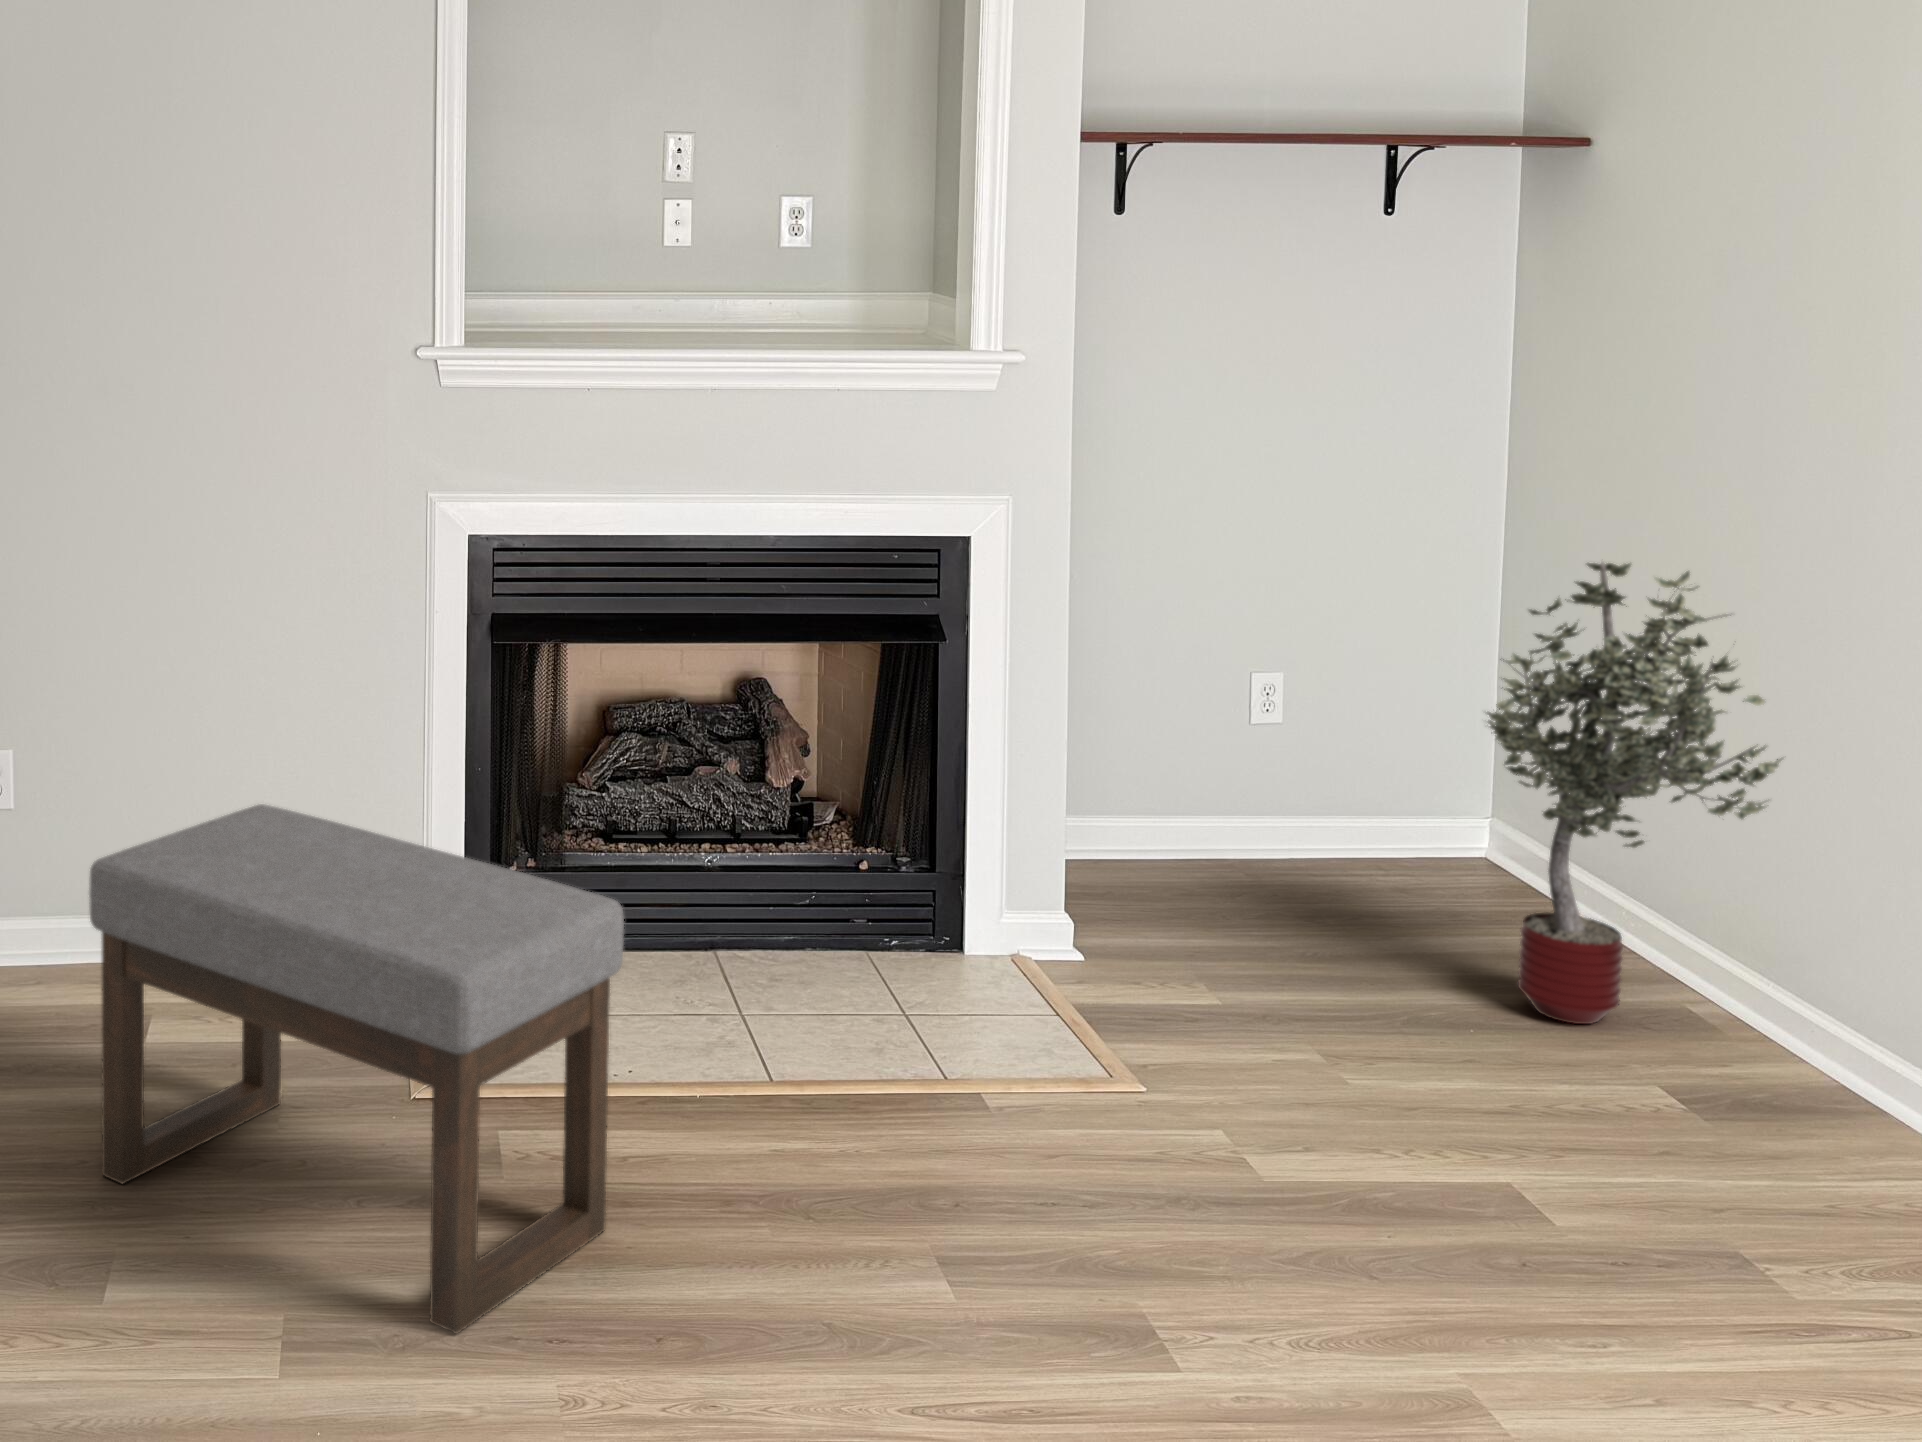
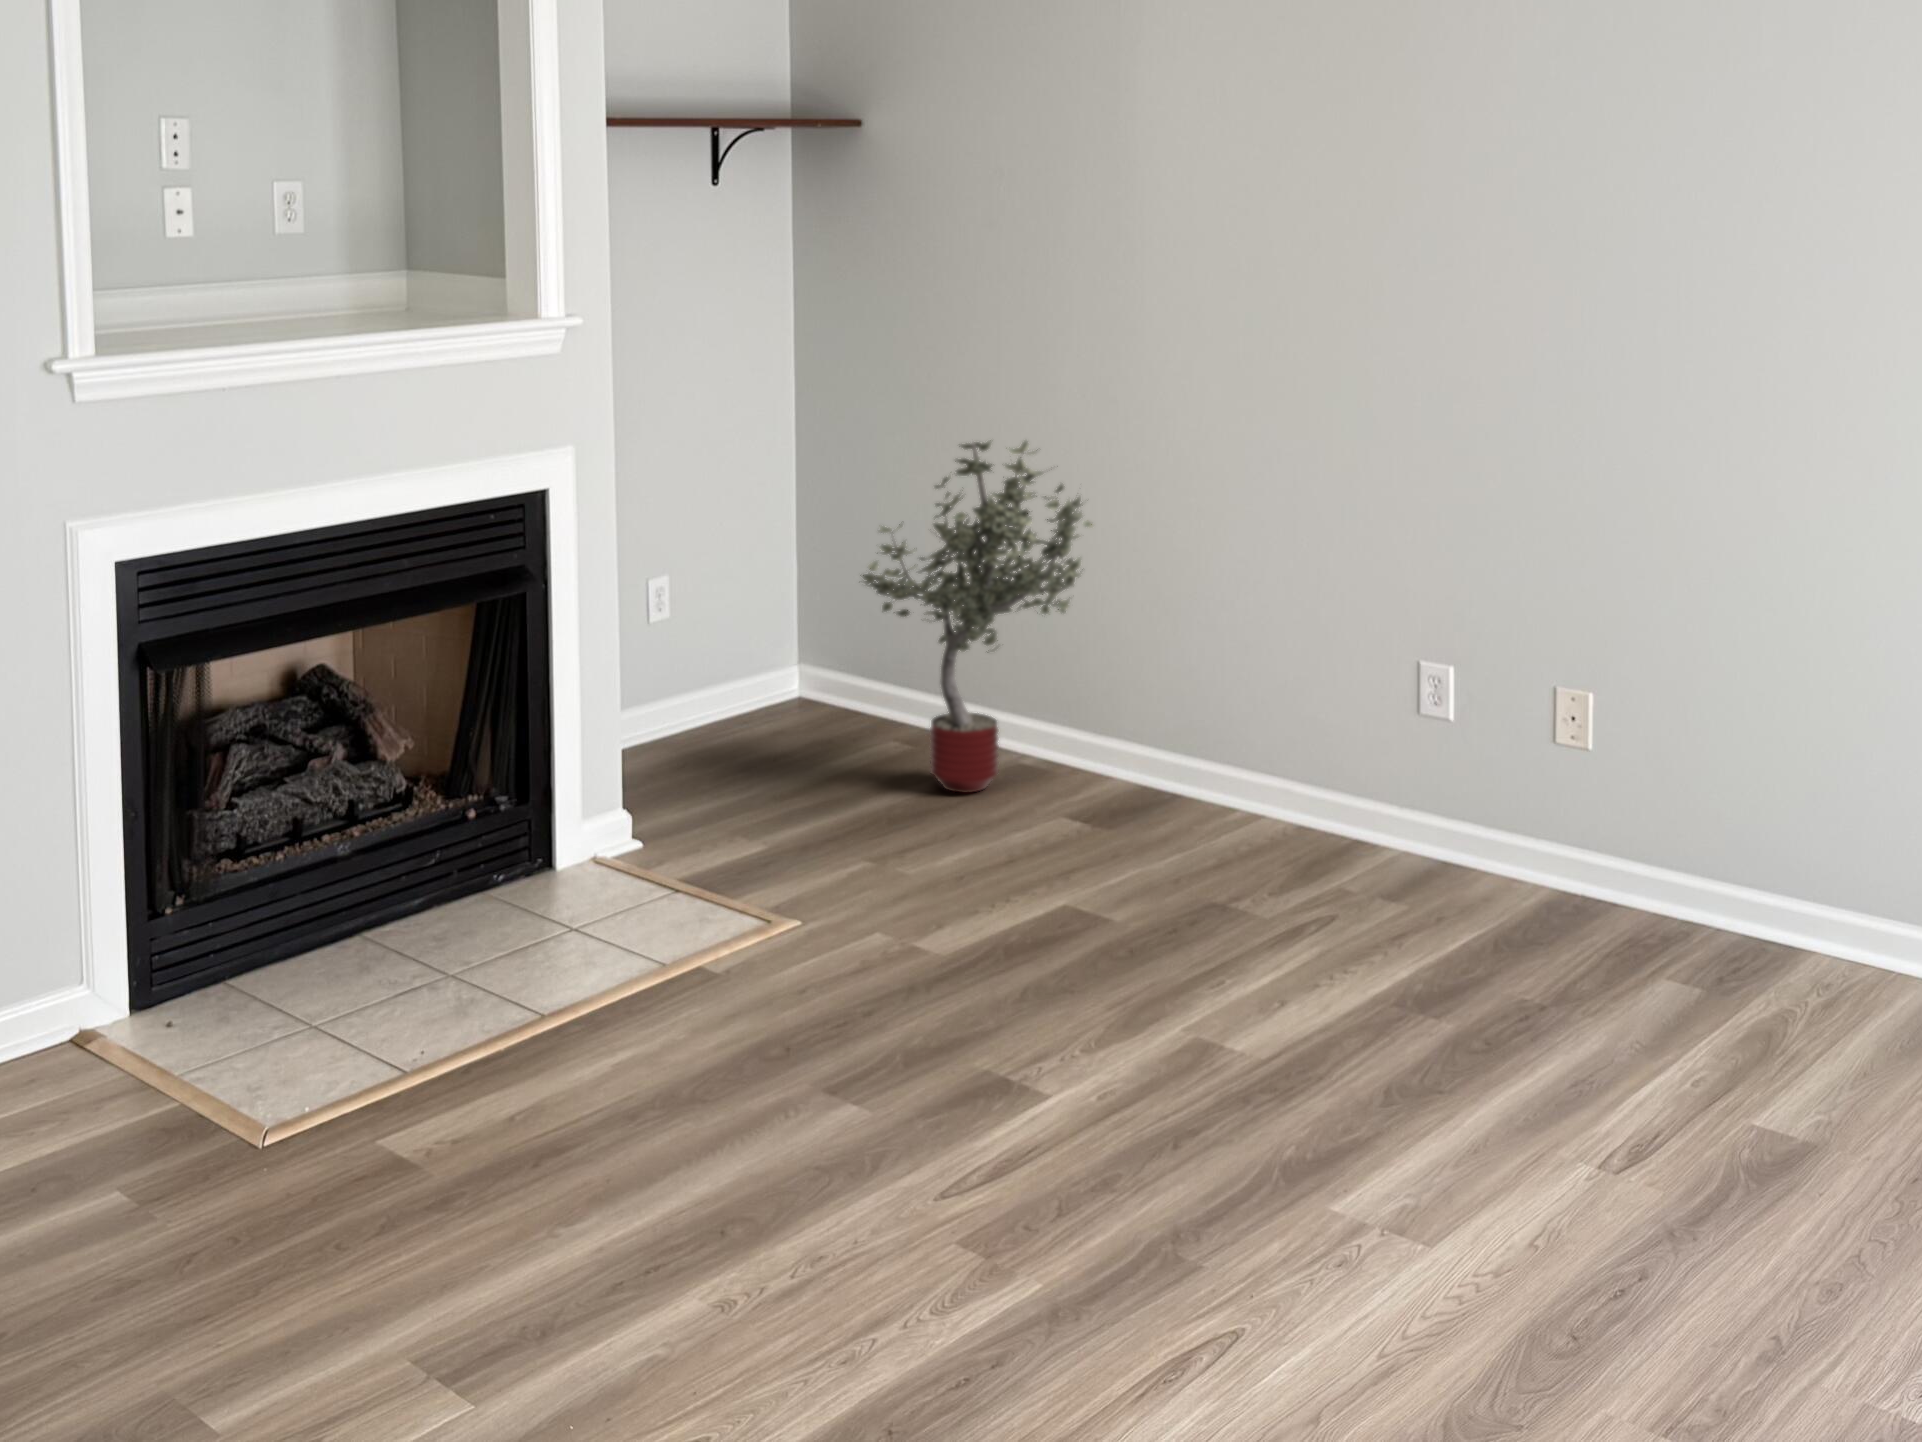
ottoman: present [89,804,624,1334] -> none [26,862,584,1342]

